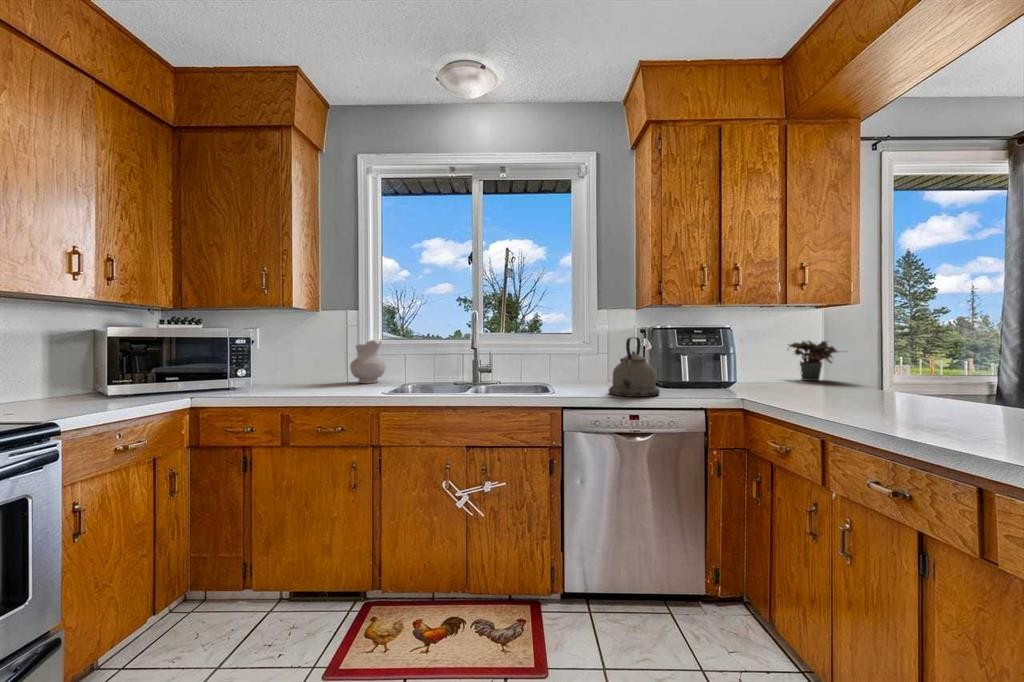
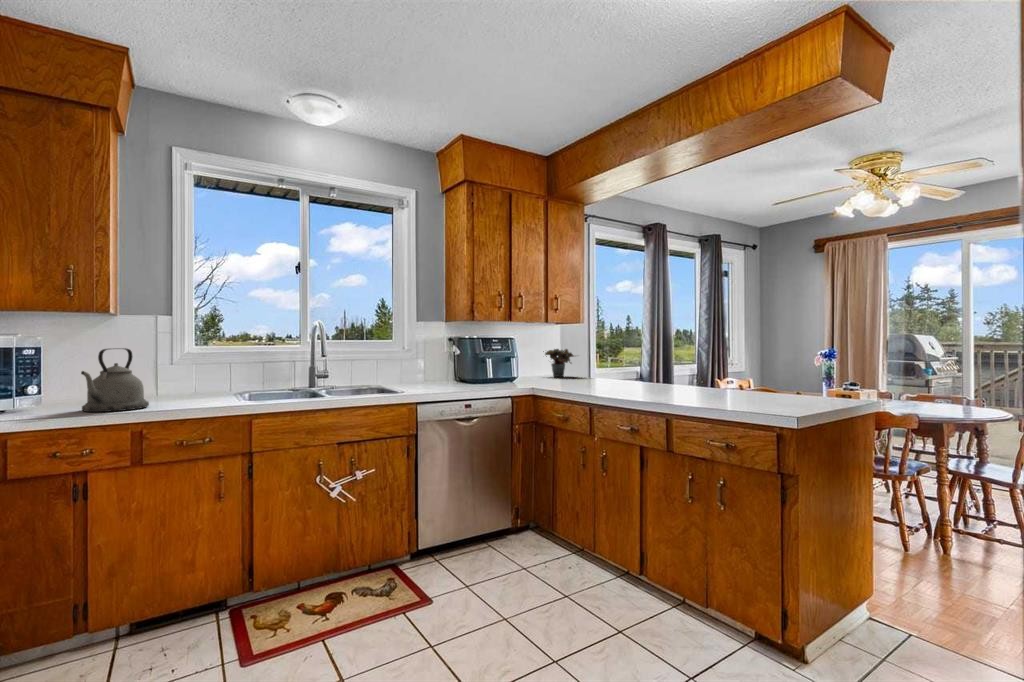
kettle: present [609,337,660,397] -> present [81,348,149,412]
ceramic pitcher: present [350,340,386,383] -> none [157,349,205,397]

